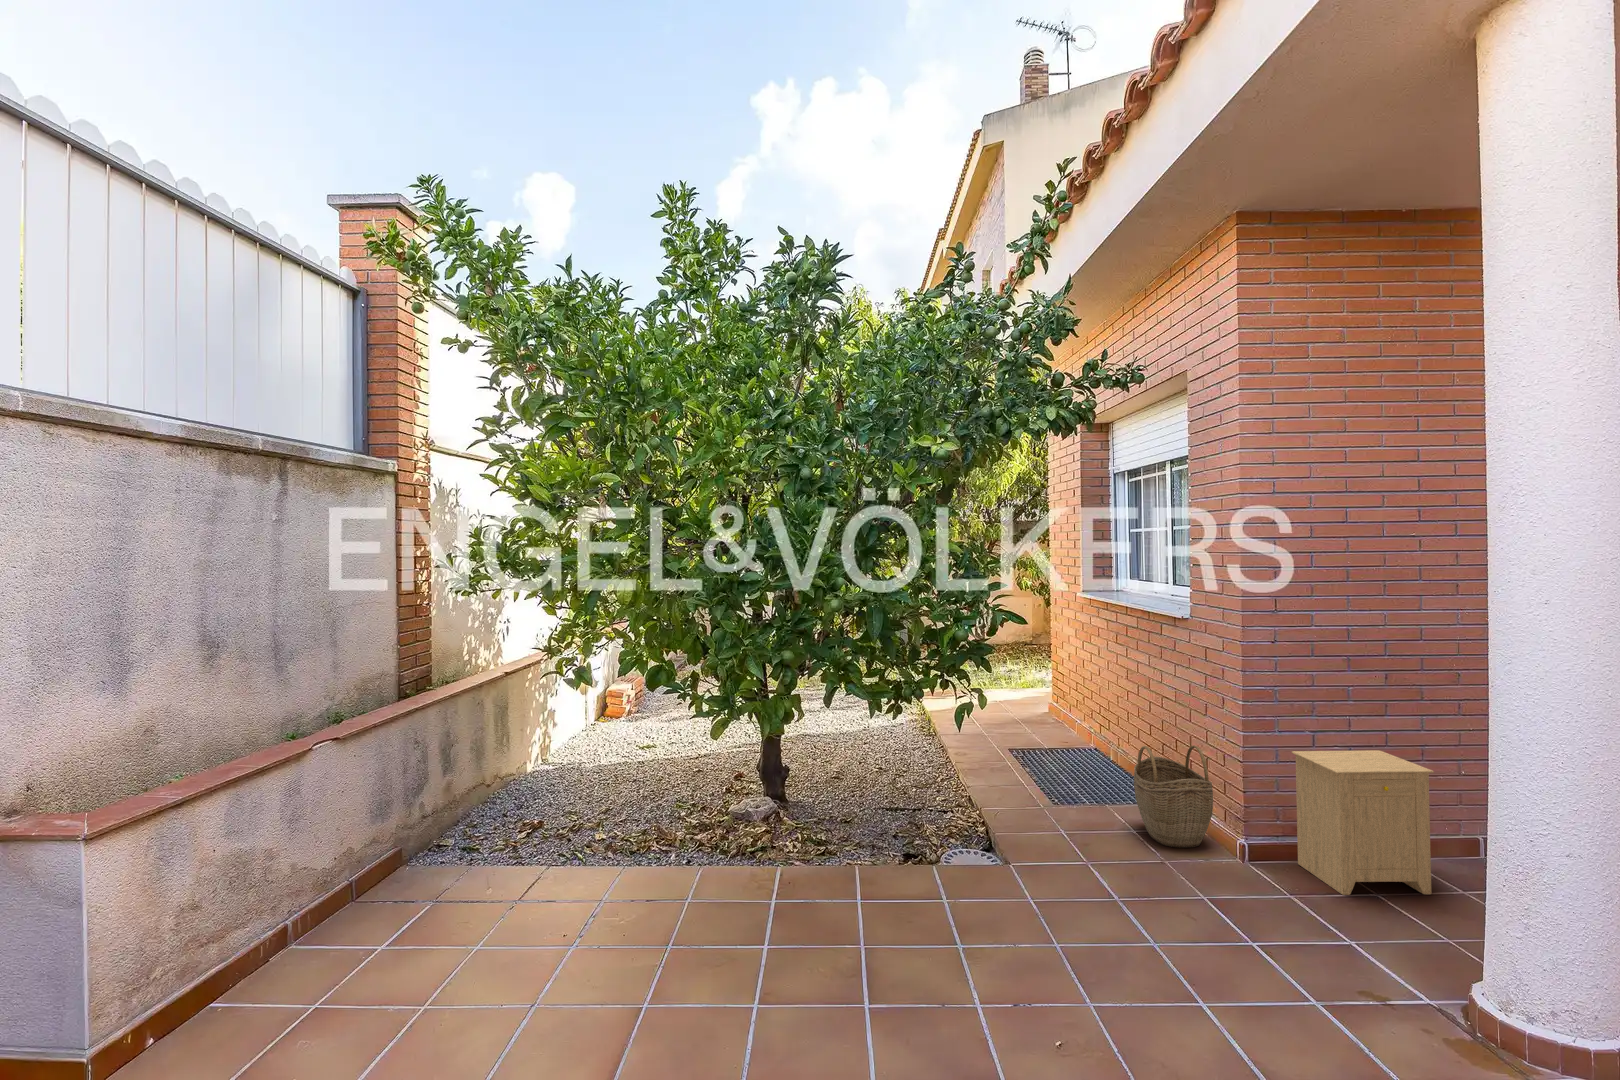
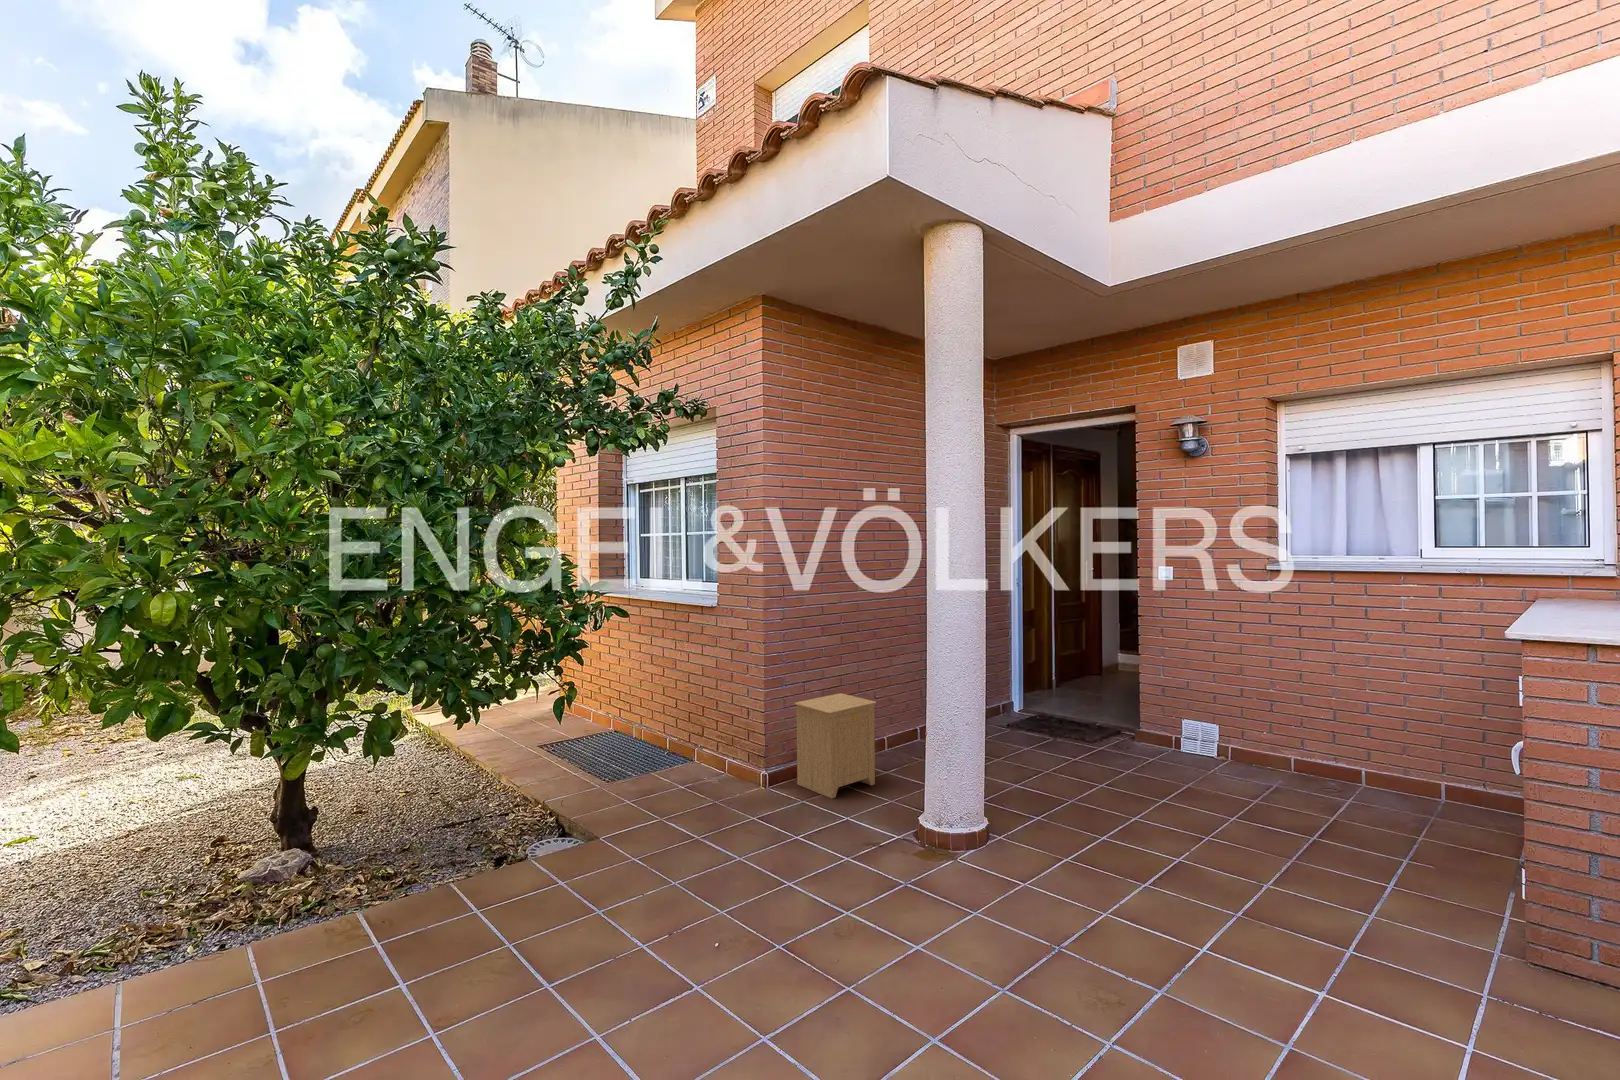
woven basket: present [1134,745,1213,848] -> none [679,709,741,794]

